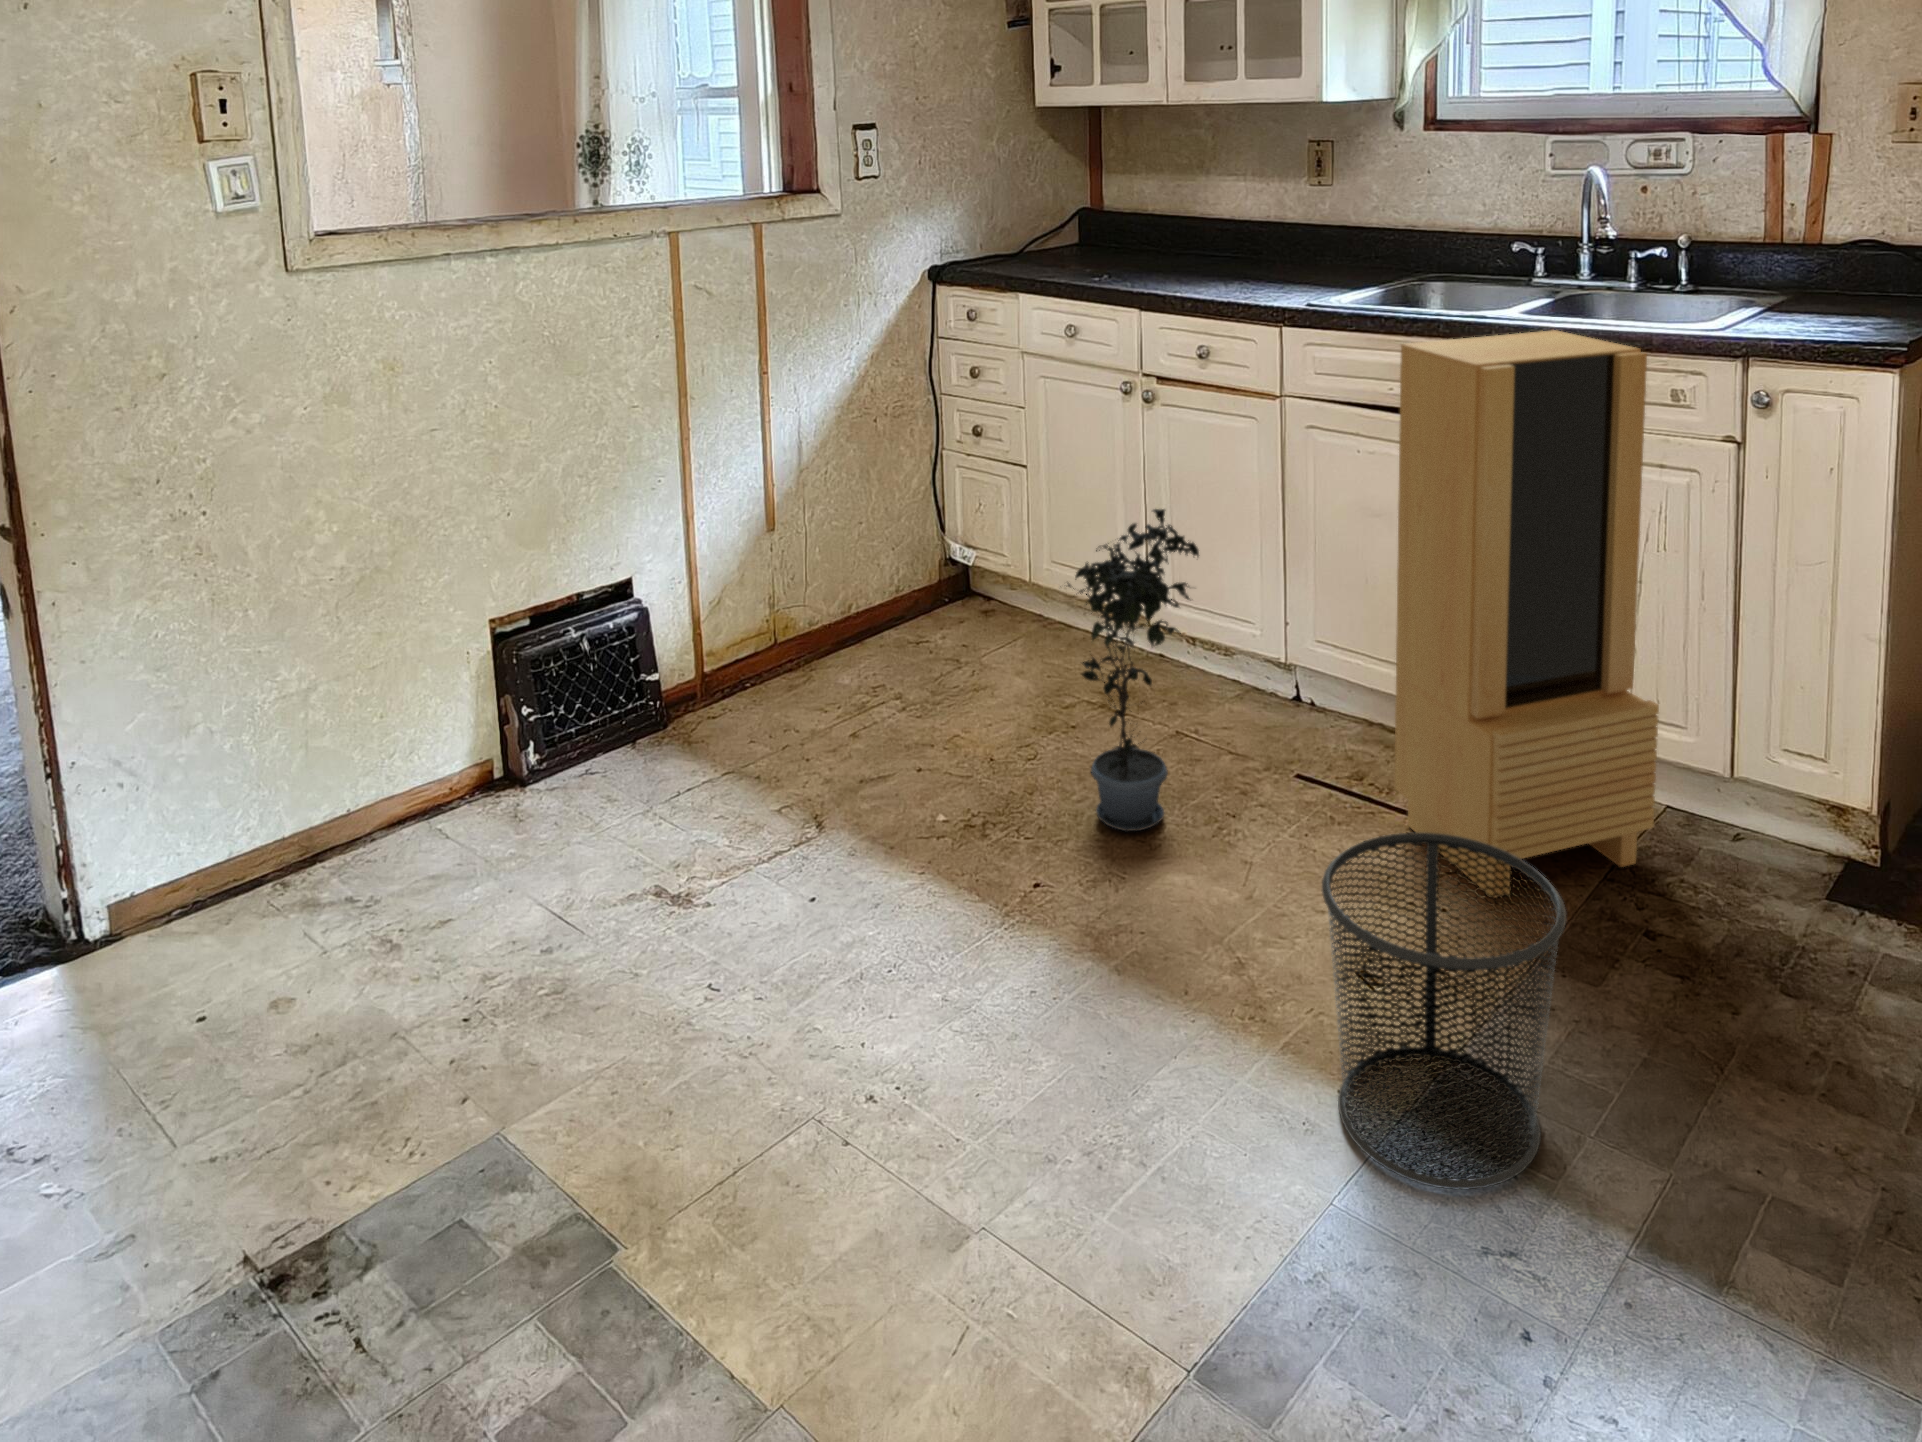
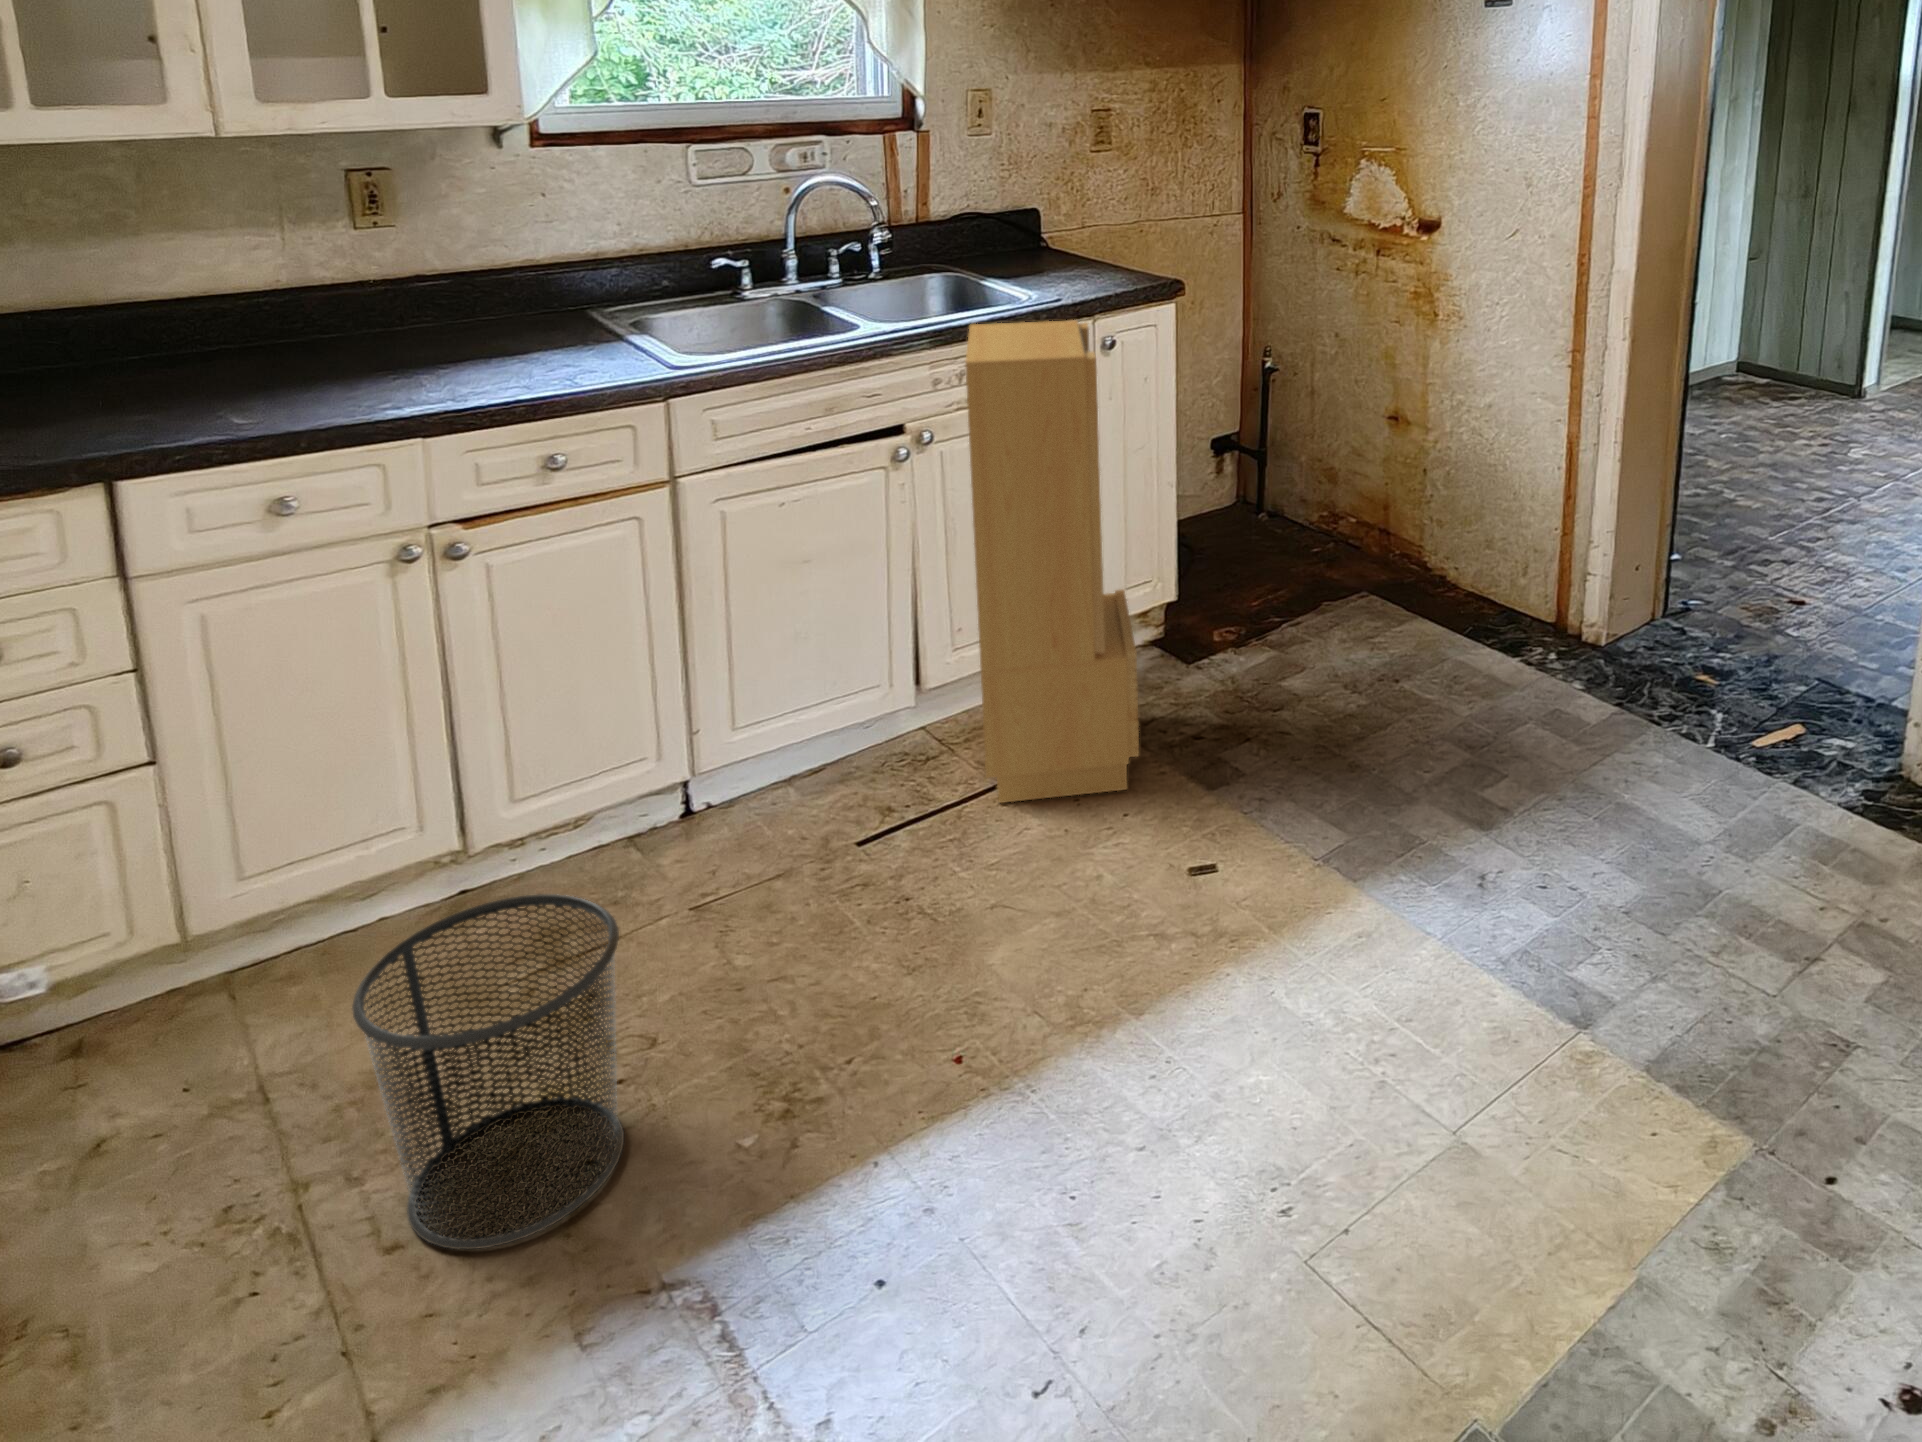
potted plant: present [1068,509,1199,832] -> none [750,607,975,986]
waste bin: present [1322,833,1566,1189] -> present [352,894,624,1249]

